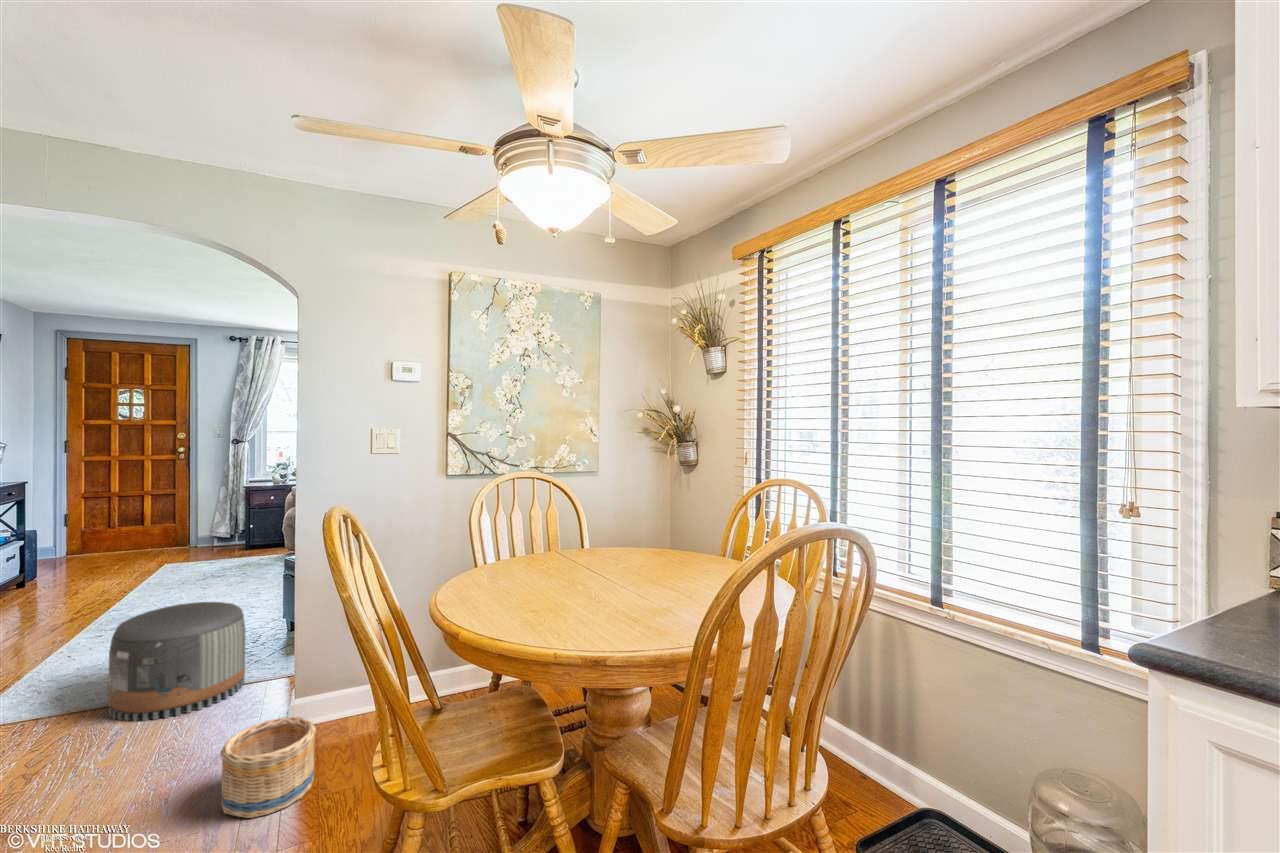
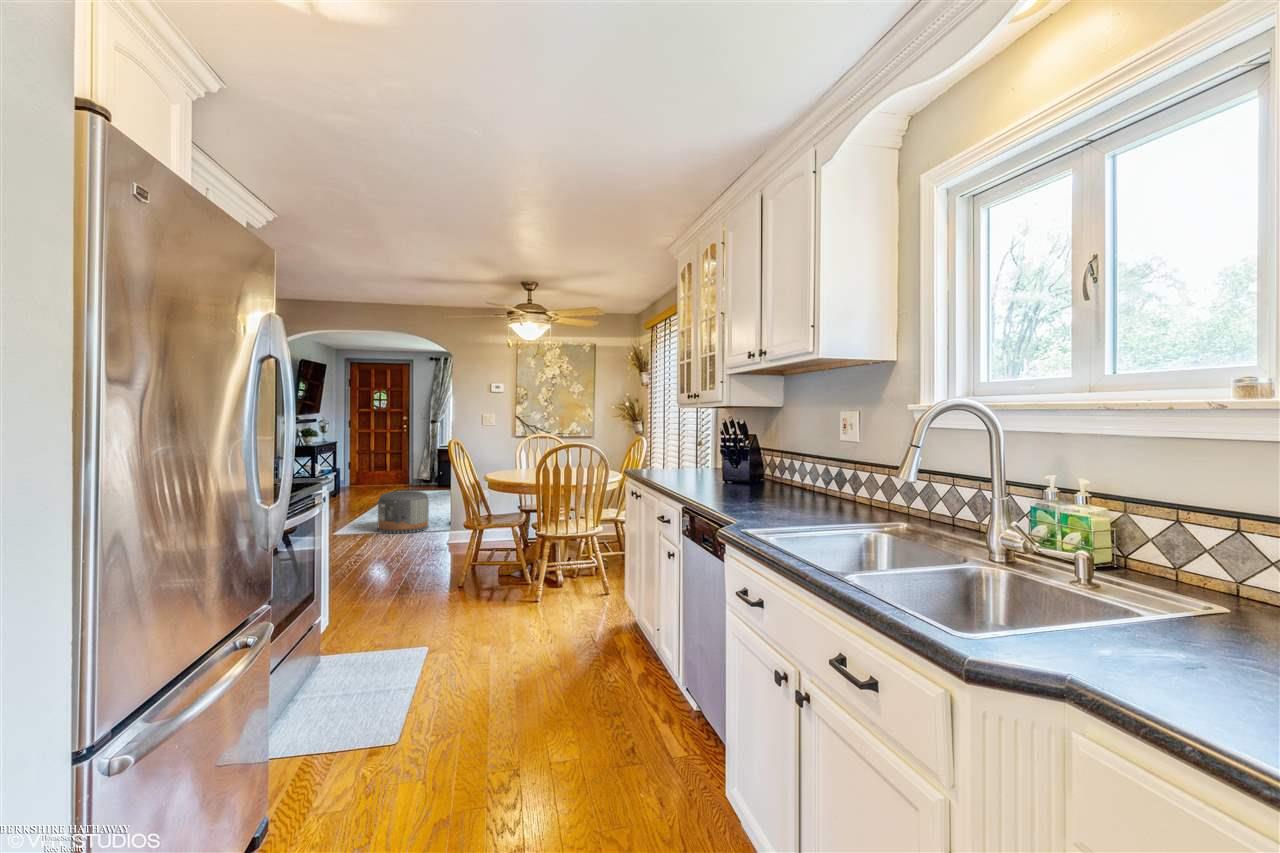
basket: present [220,717,316,818] -> none [415,526,448,554]

